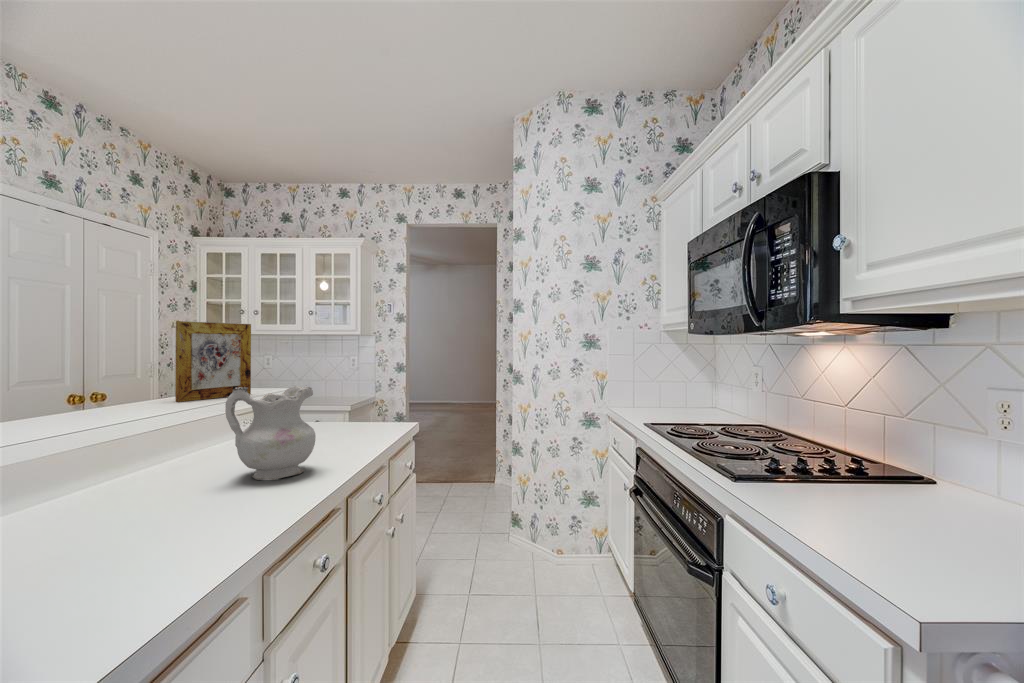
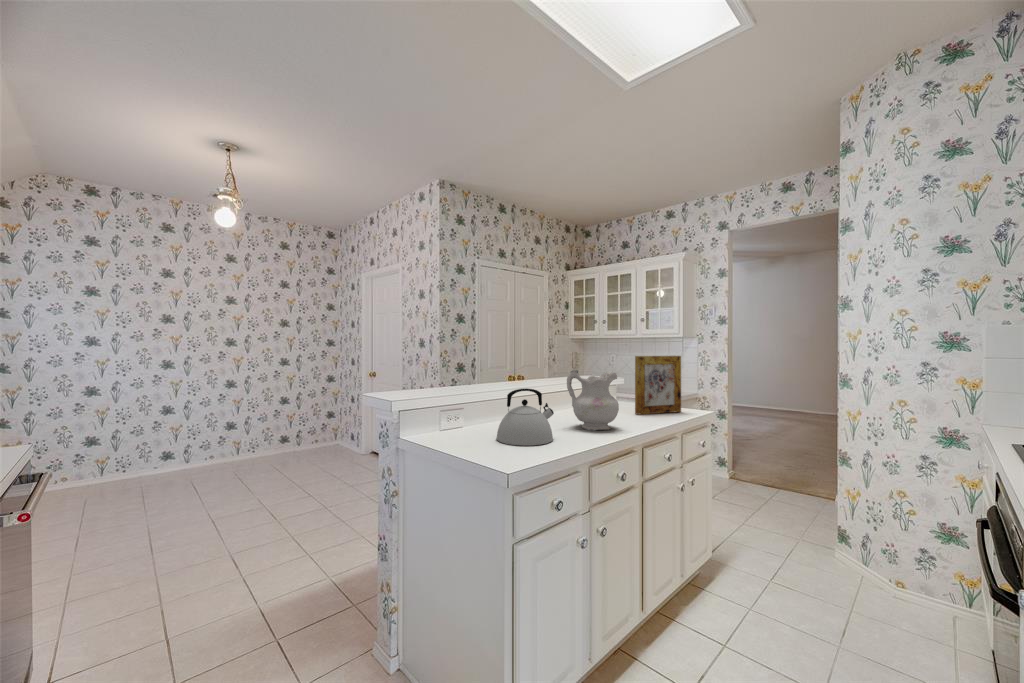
picture frame: present [175,321,251,402] -> present [635,356,681,414]
kettle: none [59,432,206,558] -> present [496,389,554,446]

